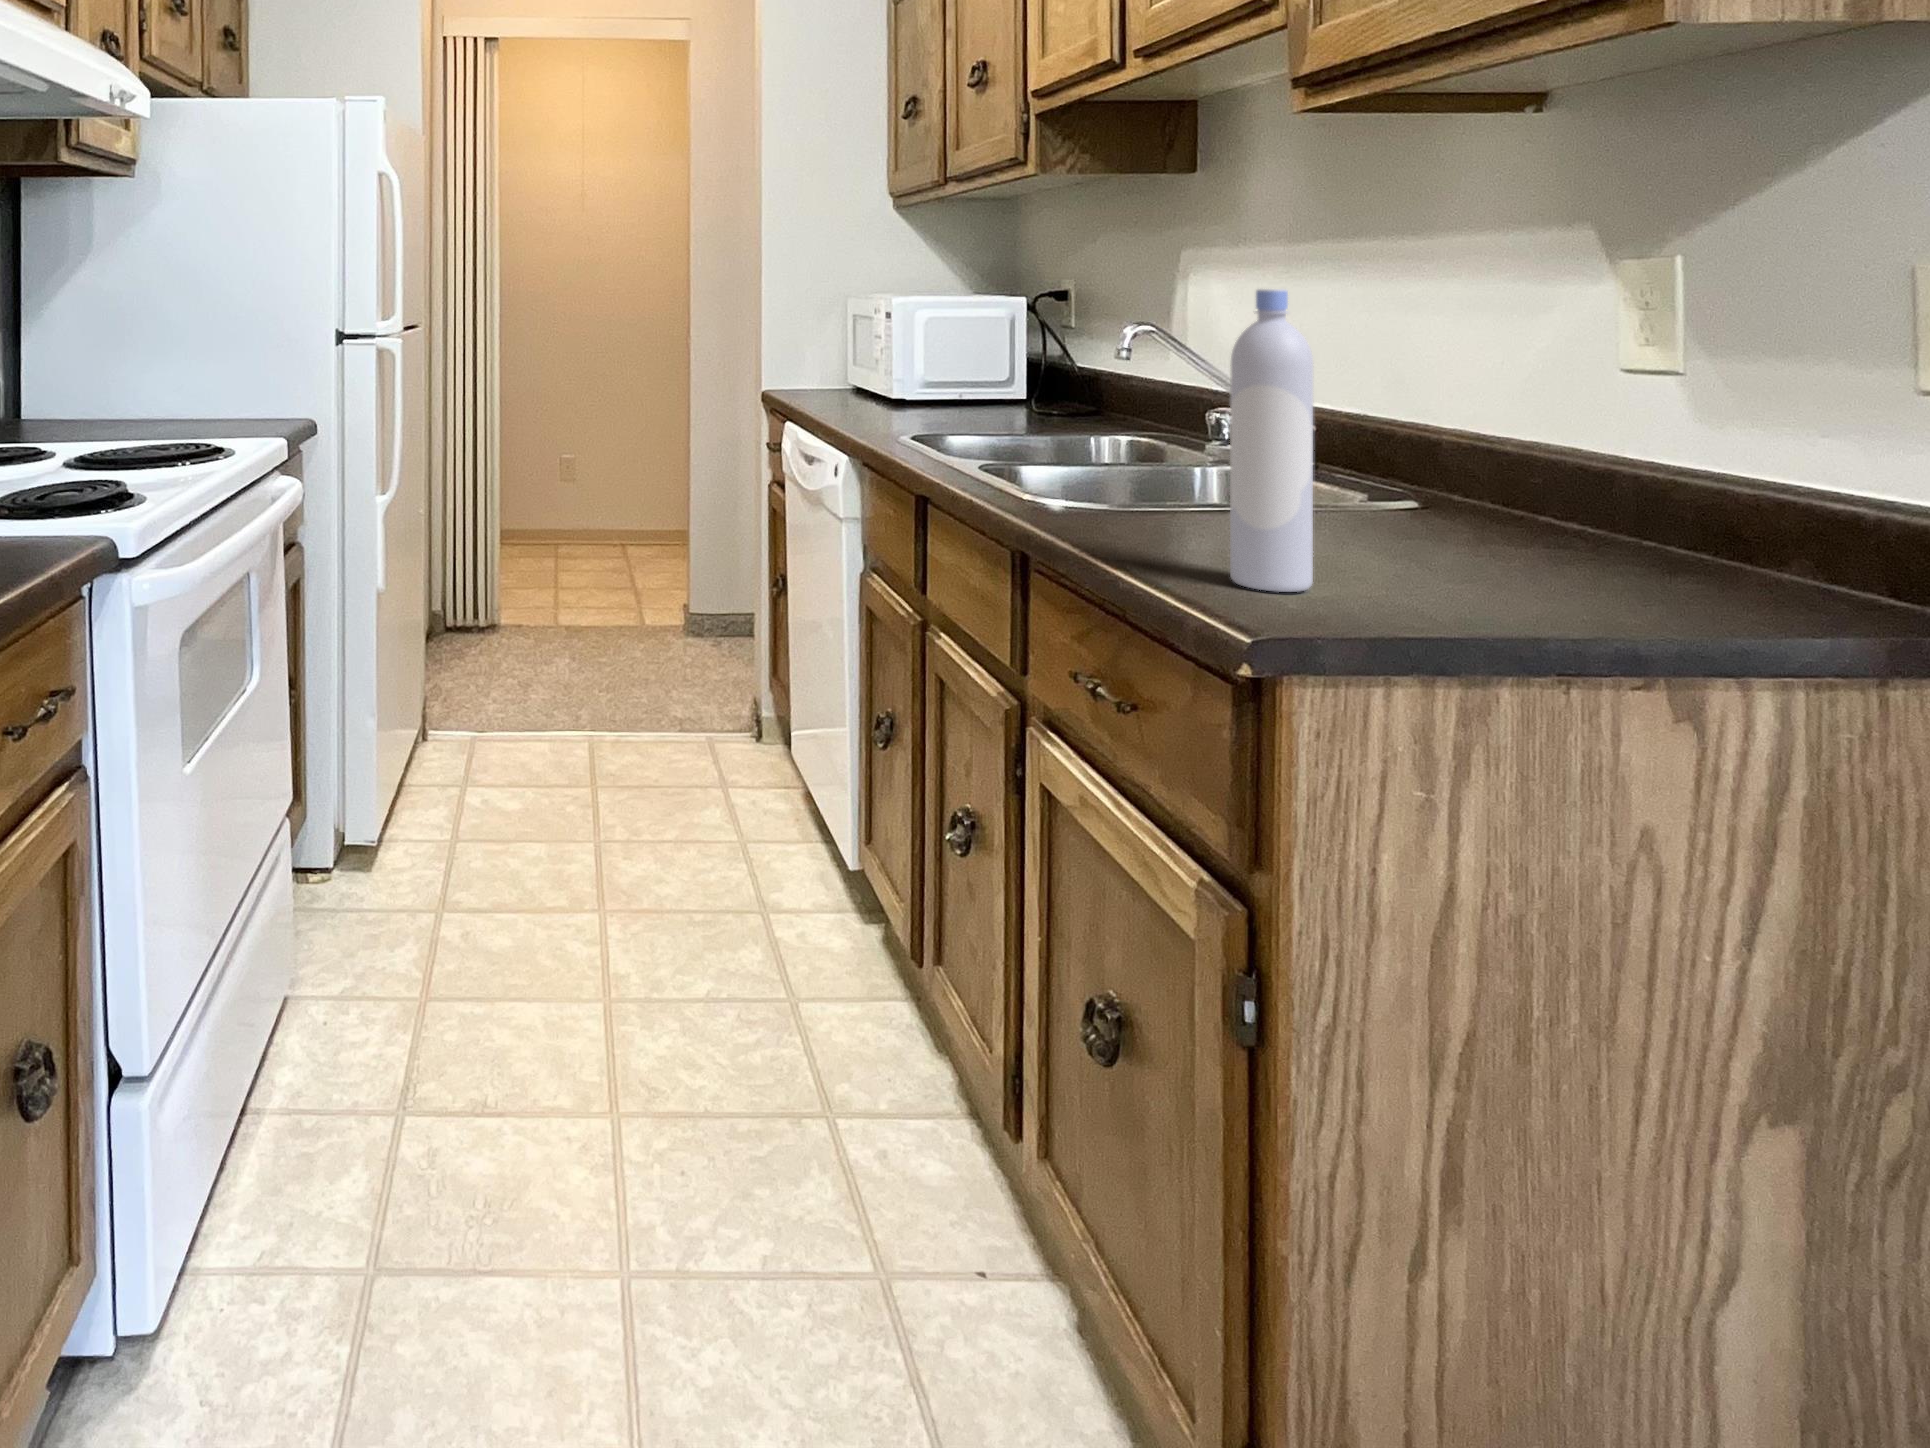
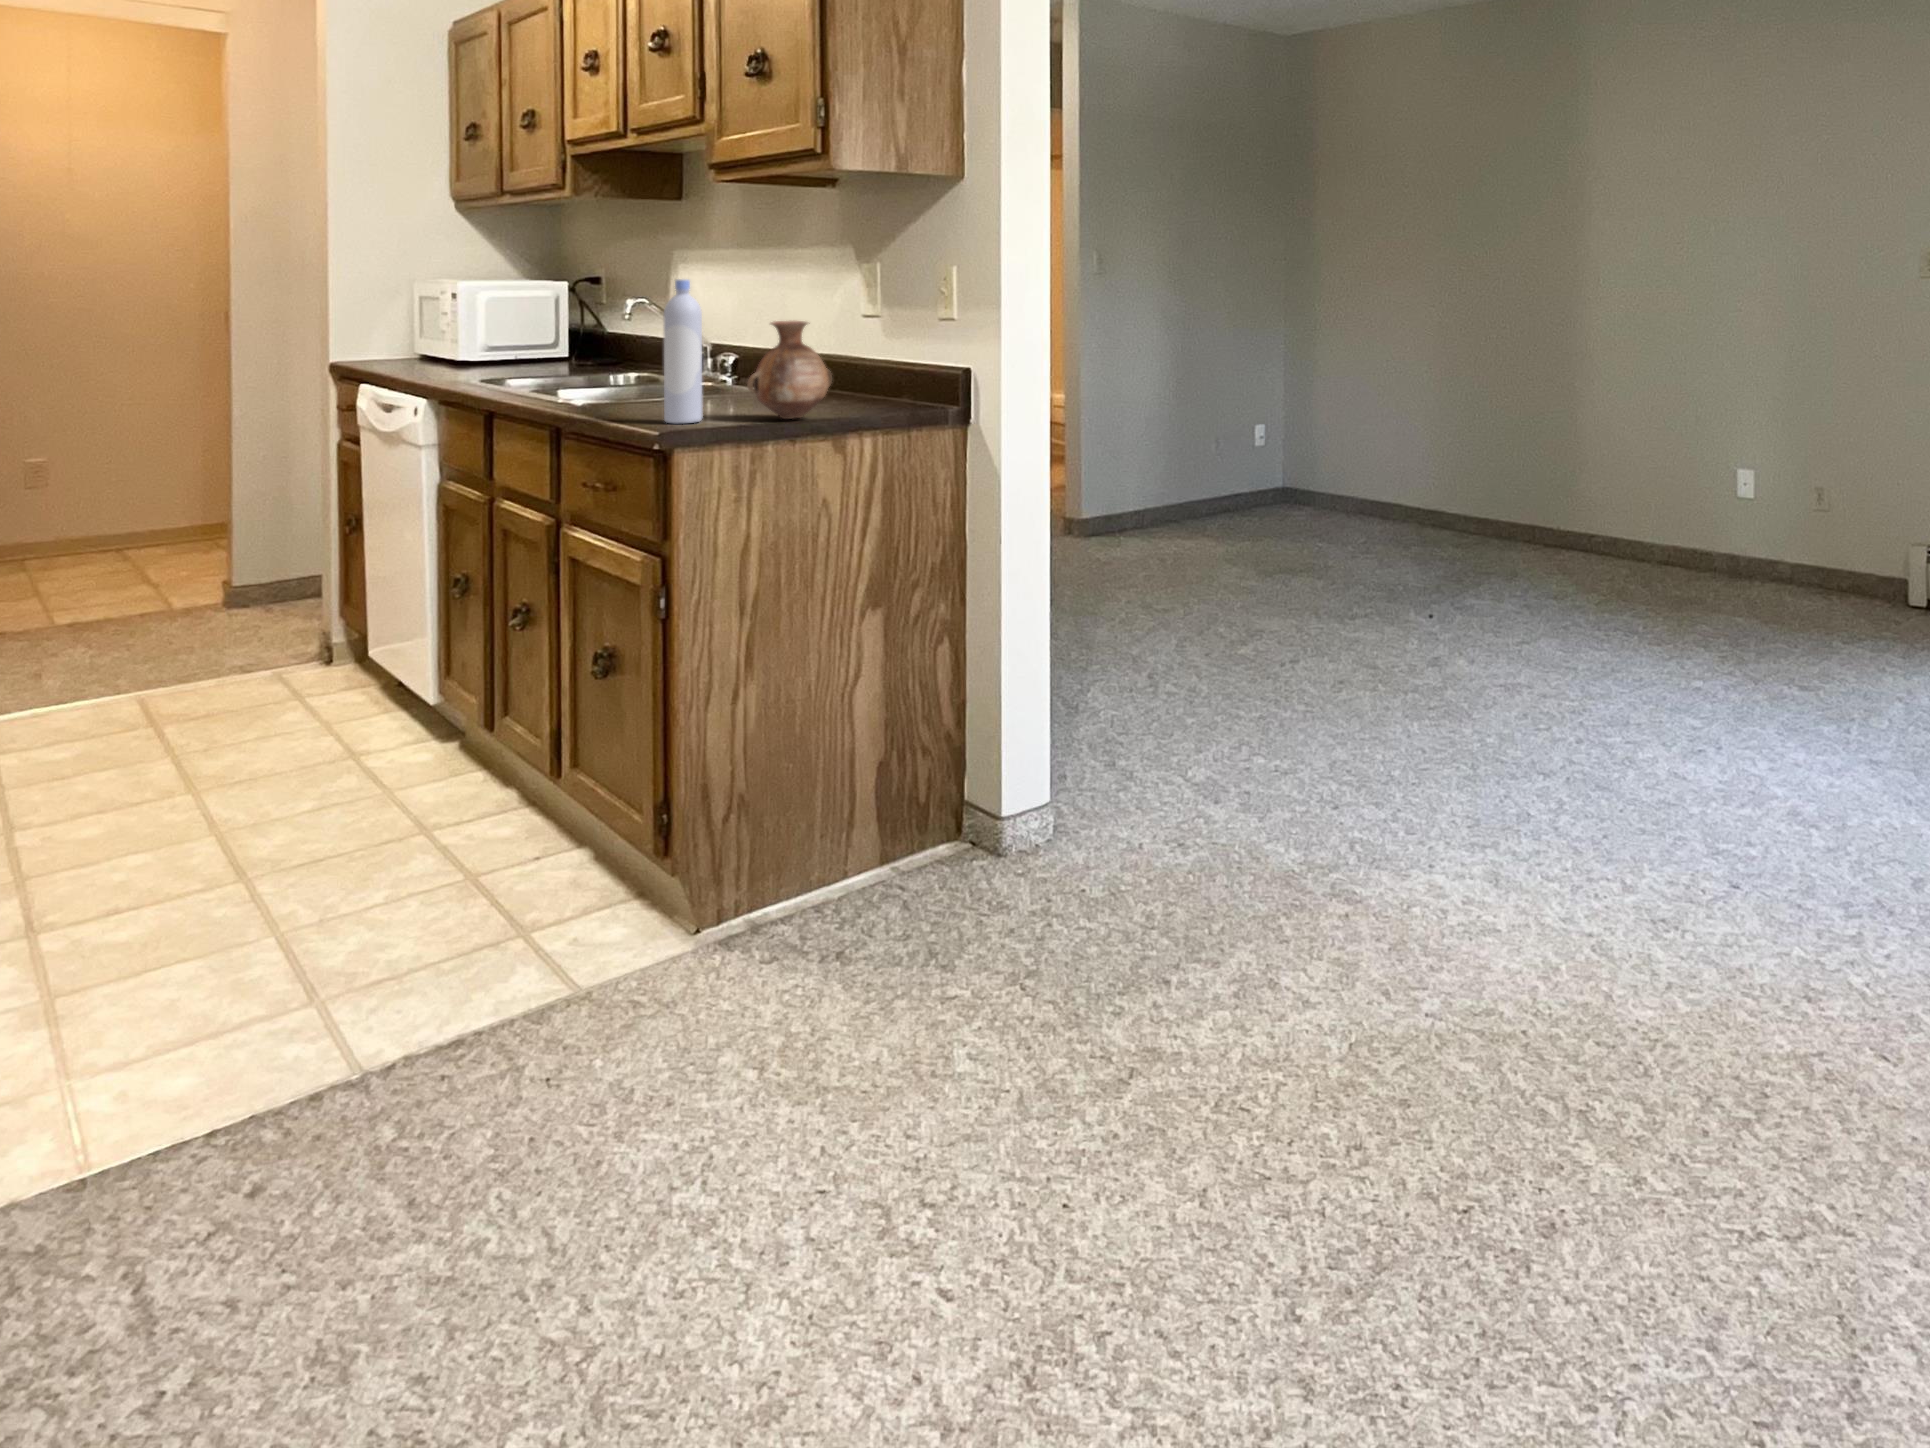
vase: none [1414,381,1622,606] -> present [747,321,832,419]

